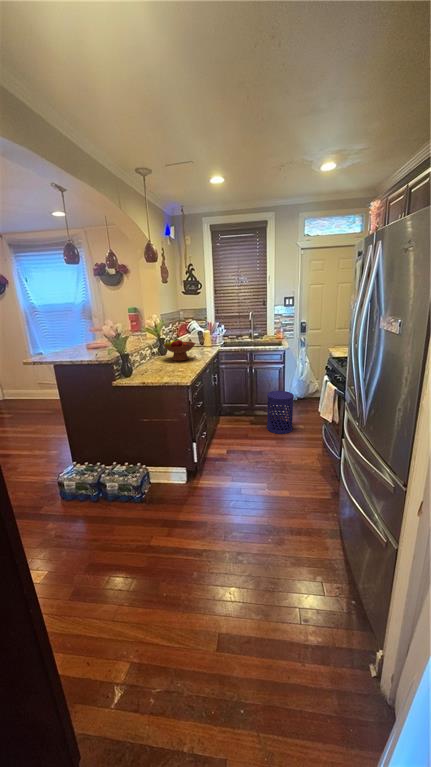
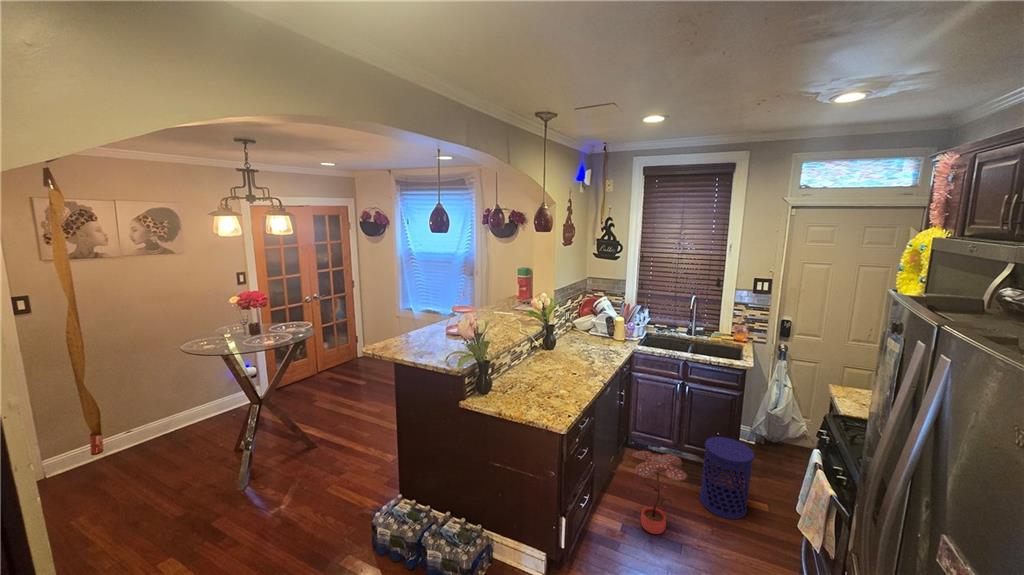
fruit bowl: present [163,339,195,361] -> none [545,335,594,371]
potted plant: none [228,402,261,449] -> present [632,451,687,534]

